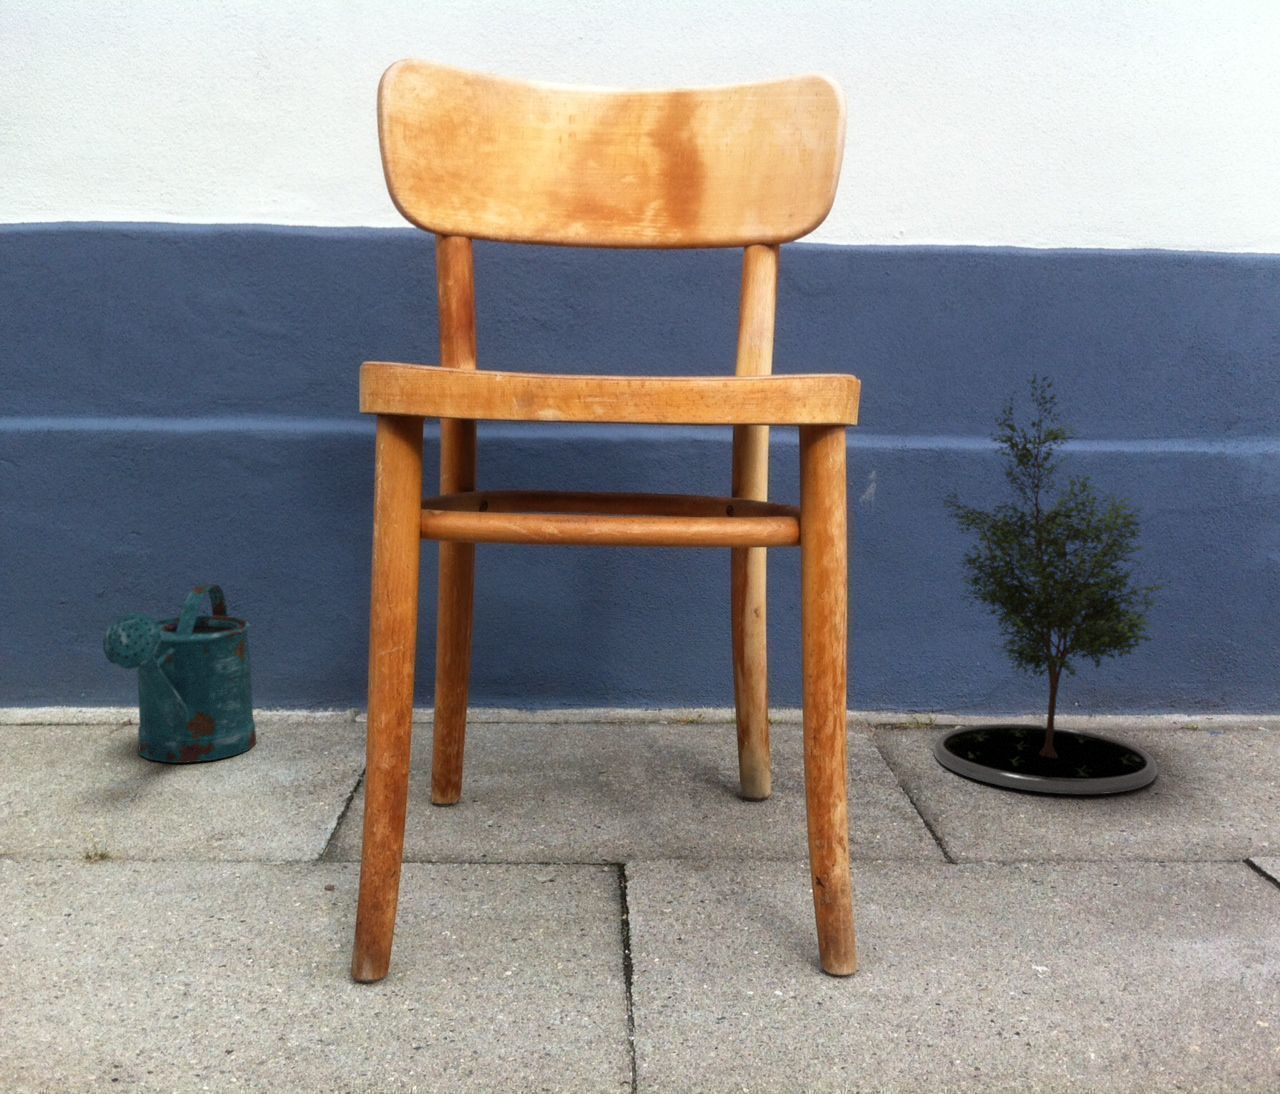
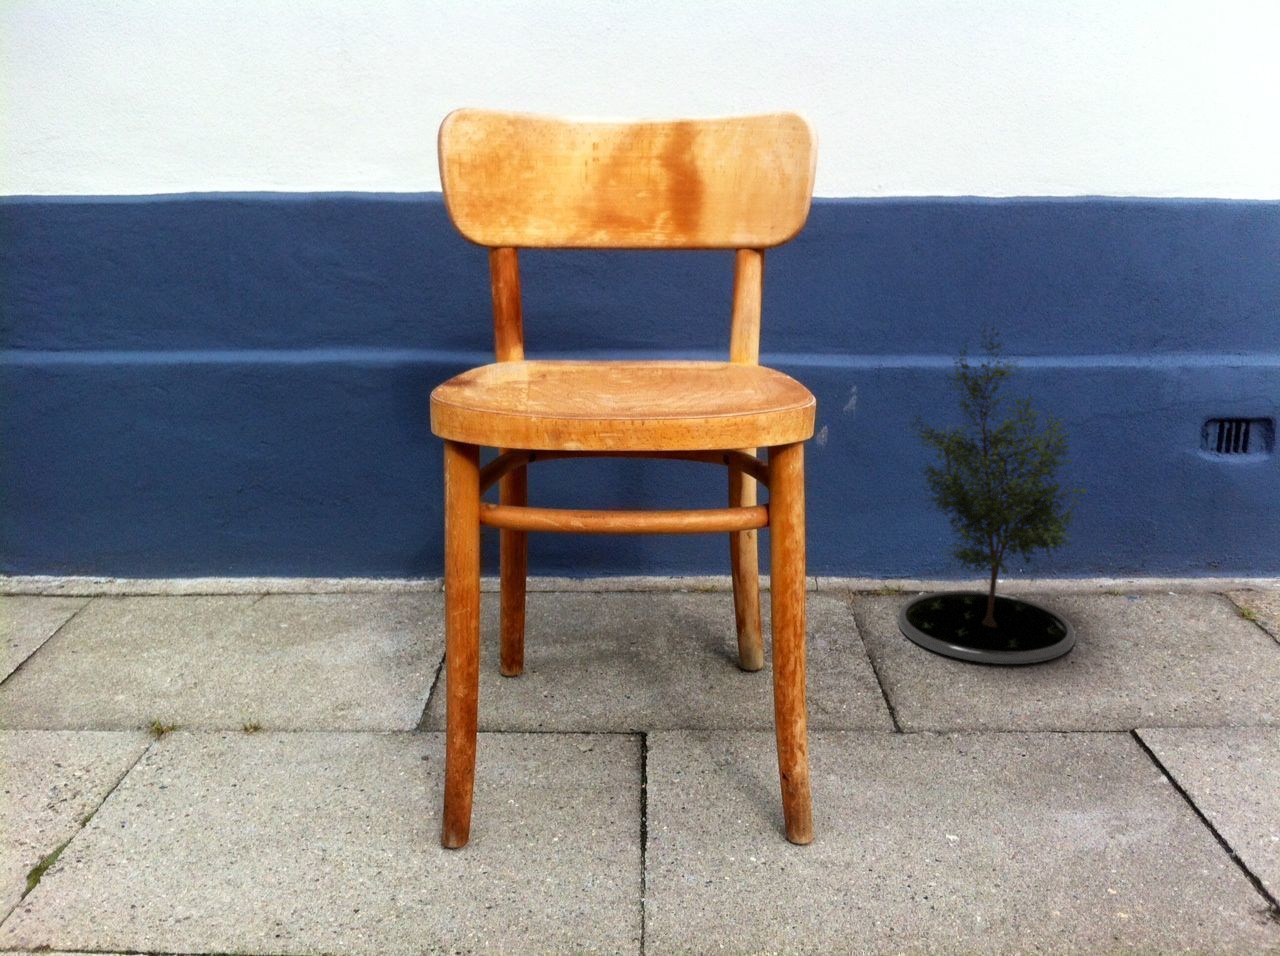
watering can: present [103,584,256,763] -> none [245,489,367,635]

